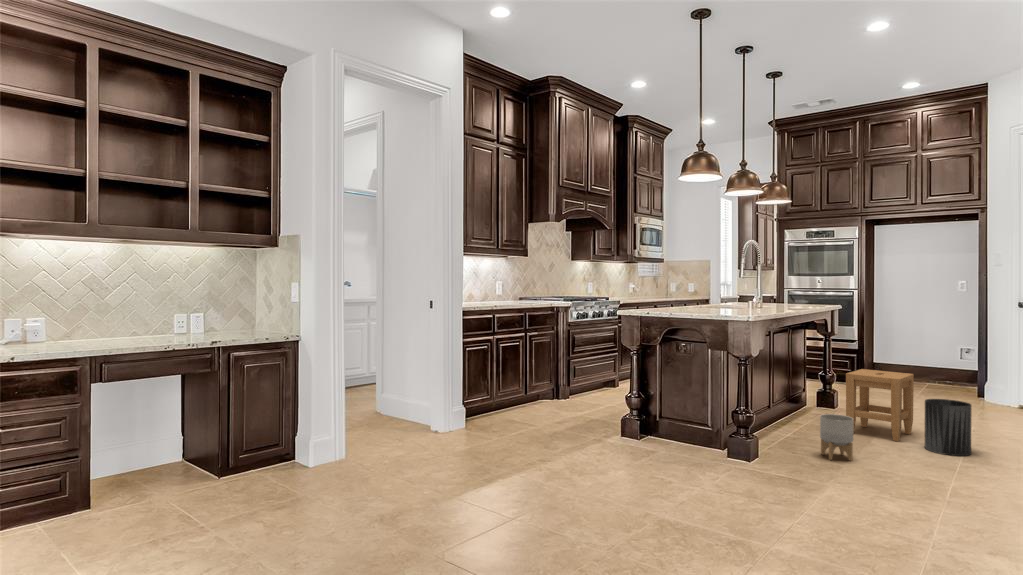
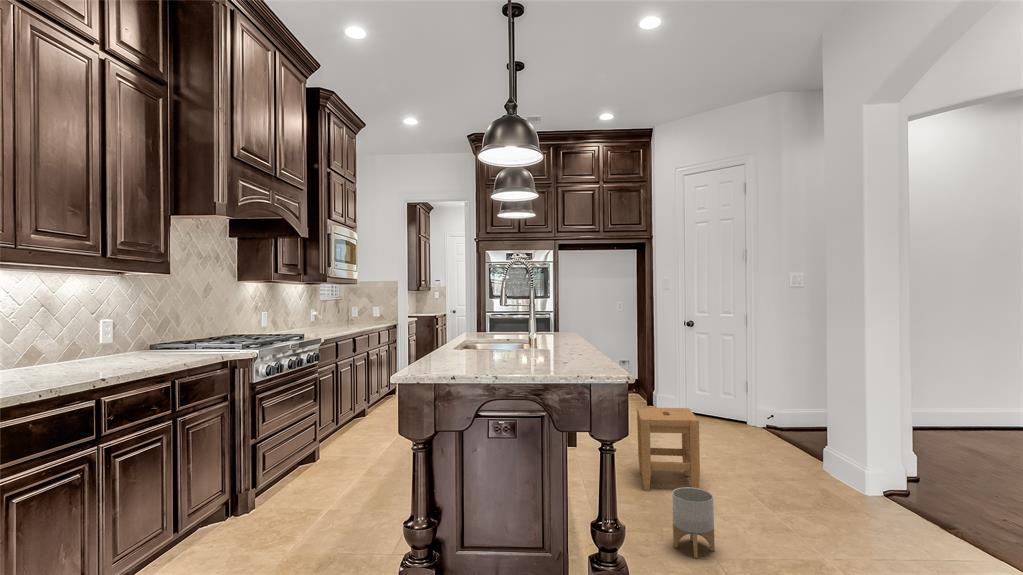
trash can: present [925,399,971,456] -> none [724,436,771,504]

